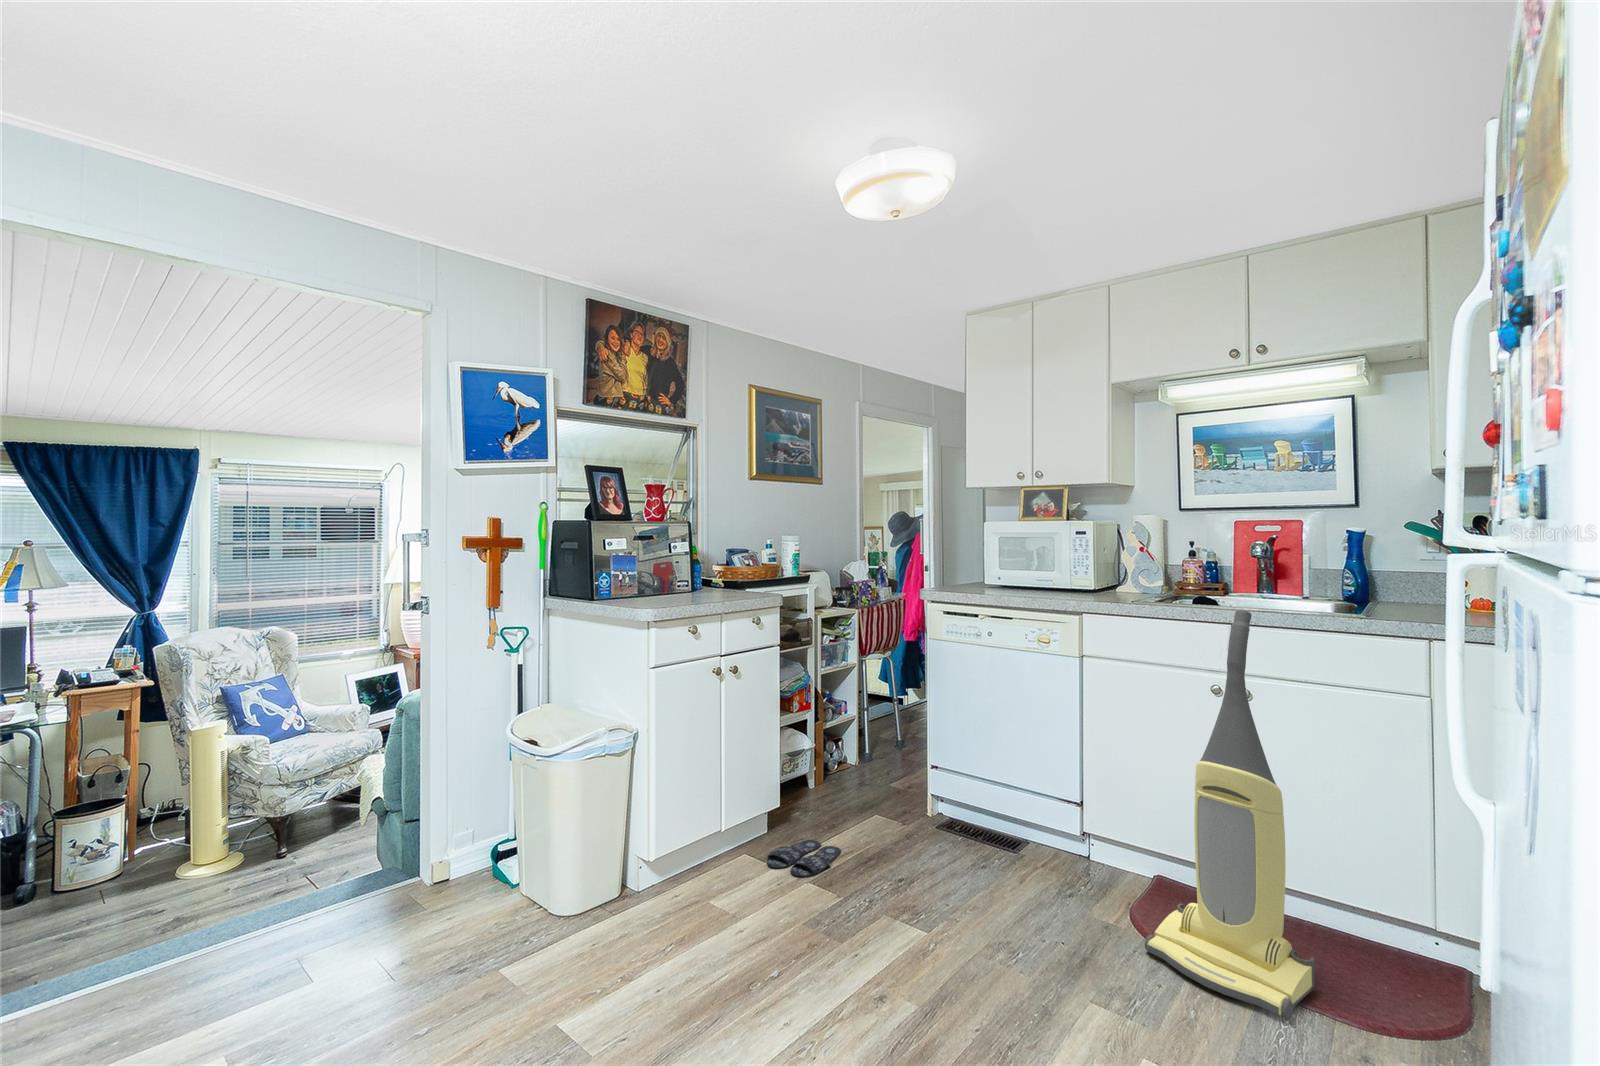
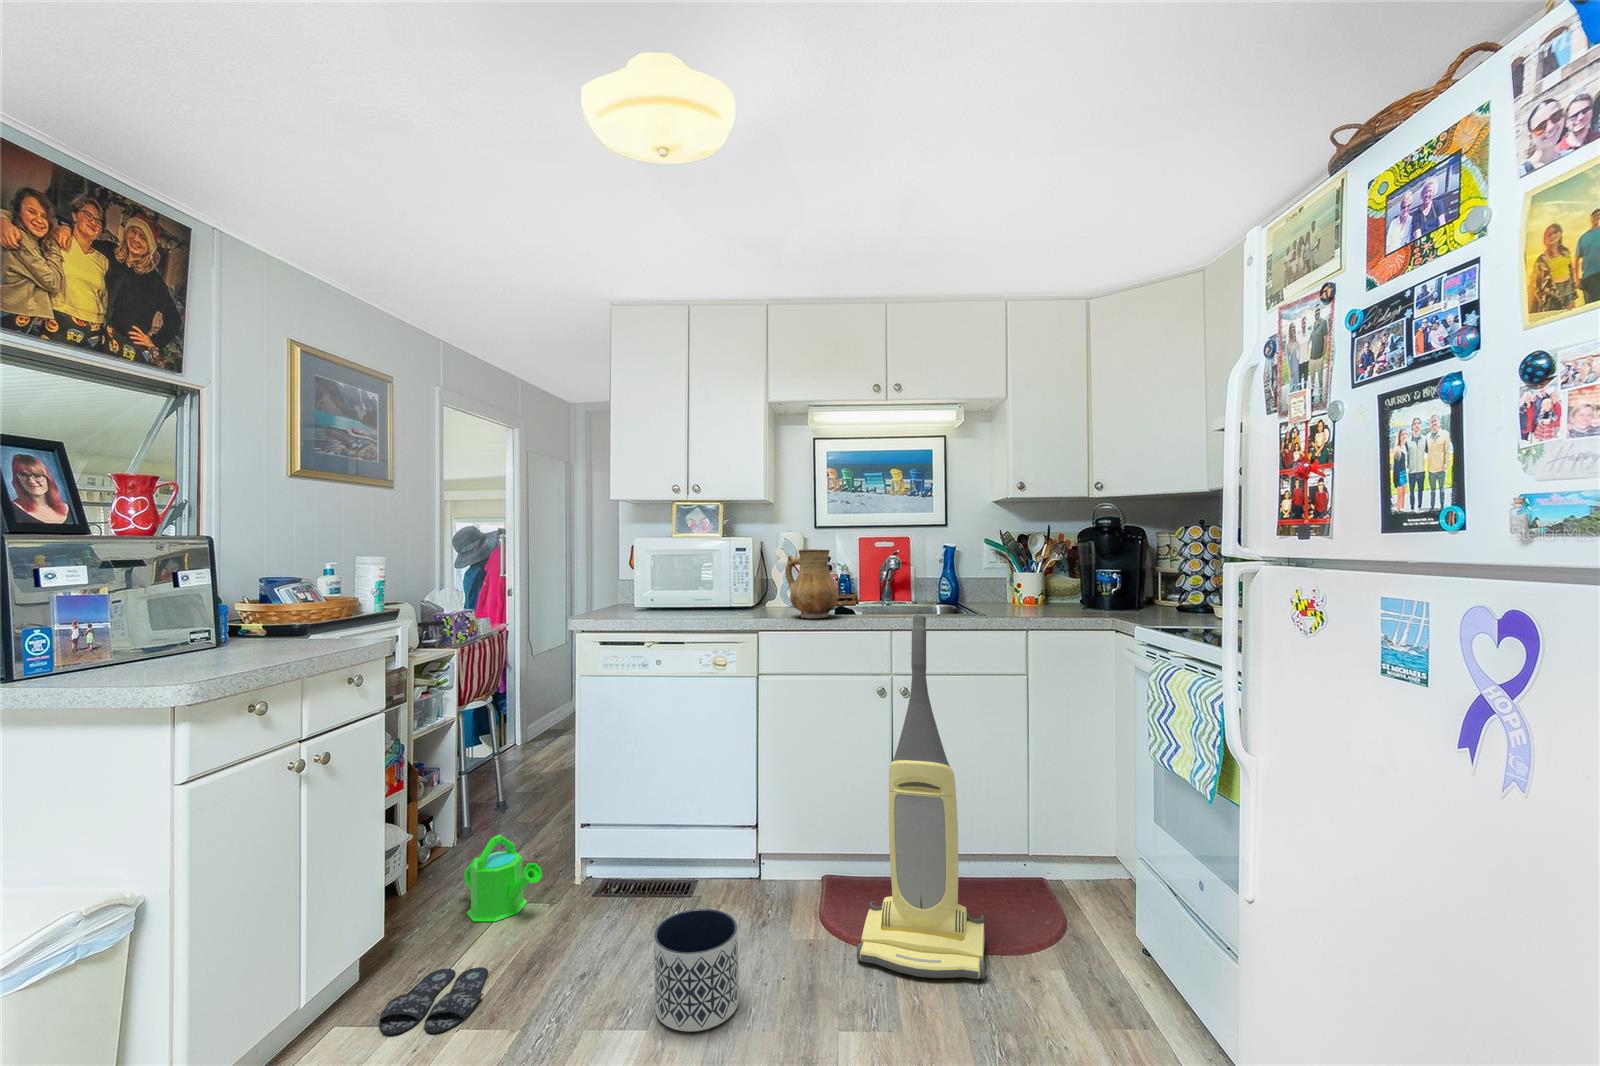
ceramic pitcher: none [1117,537,1173,607] -> present [785,549,838,618]
watering can: none [843,757,893,822] -> present [464,834,542,922]
planter: none [941,847,1015,946] -> present [654,909,739,1032]

